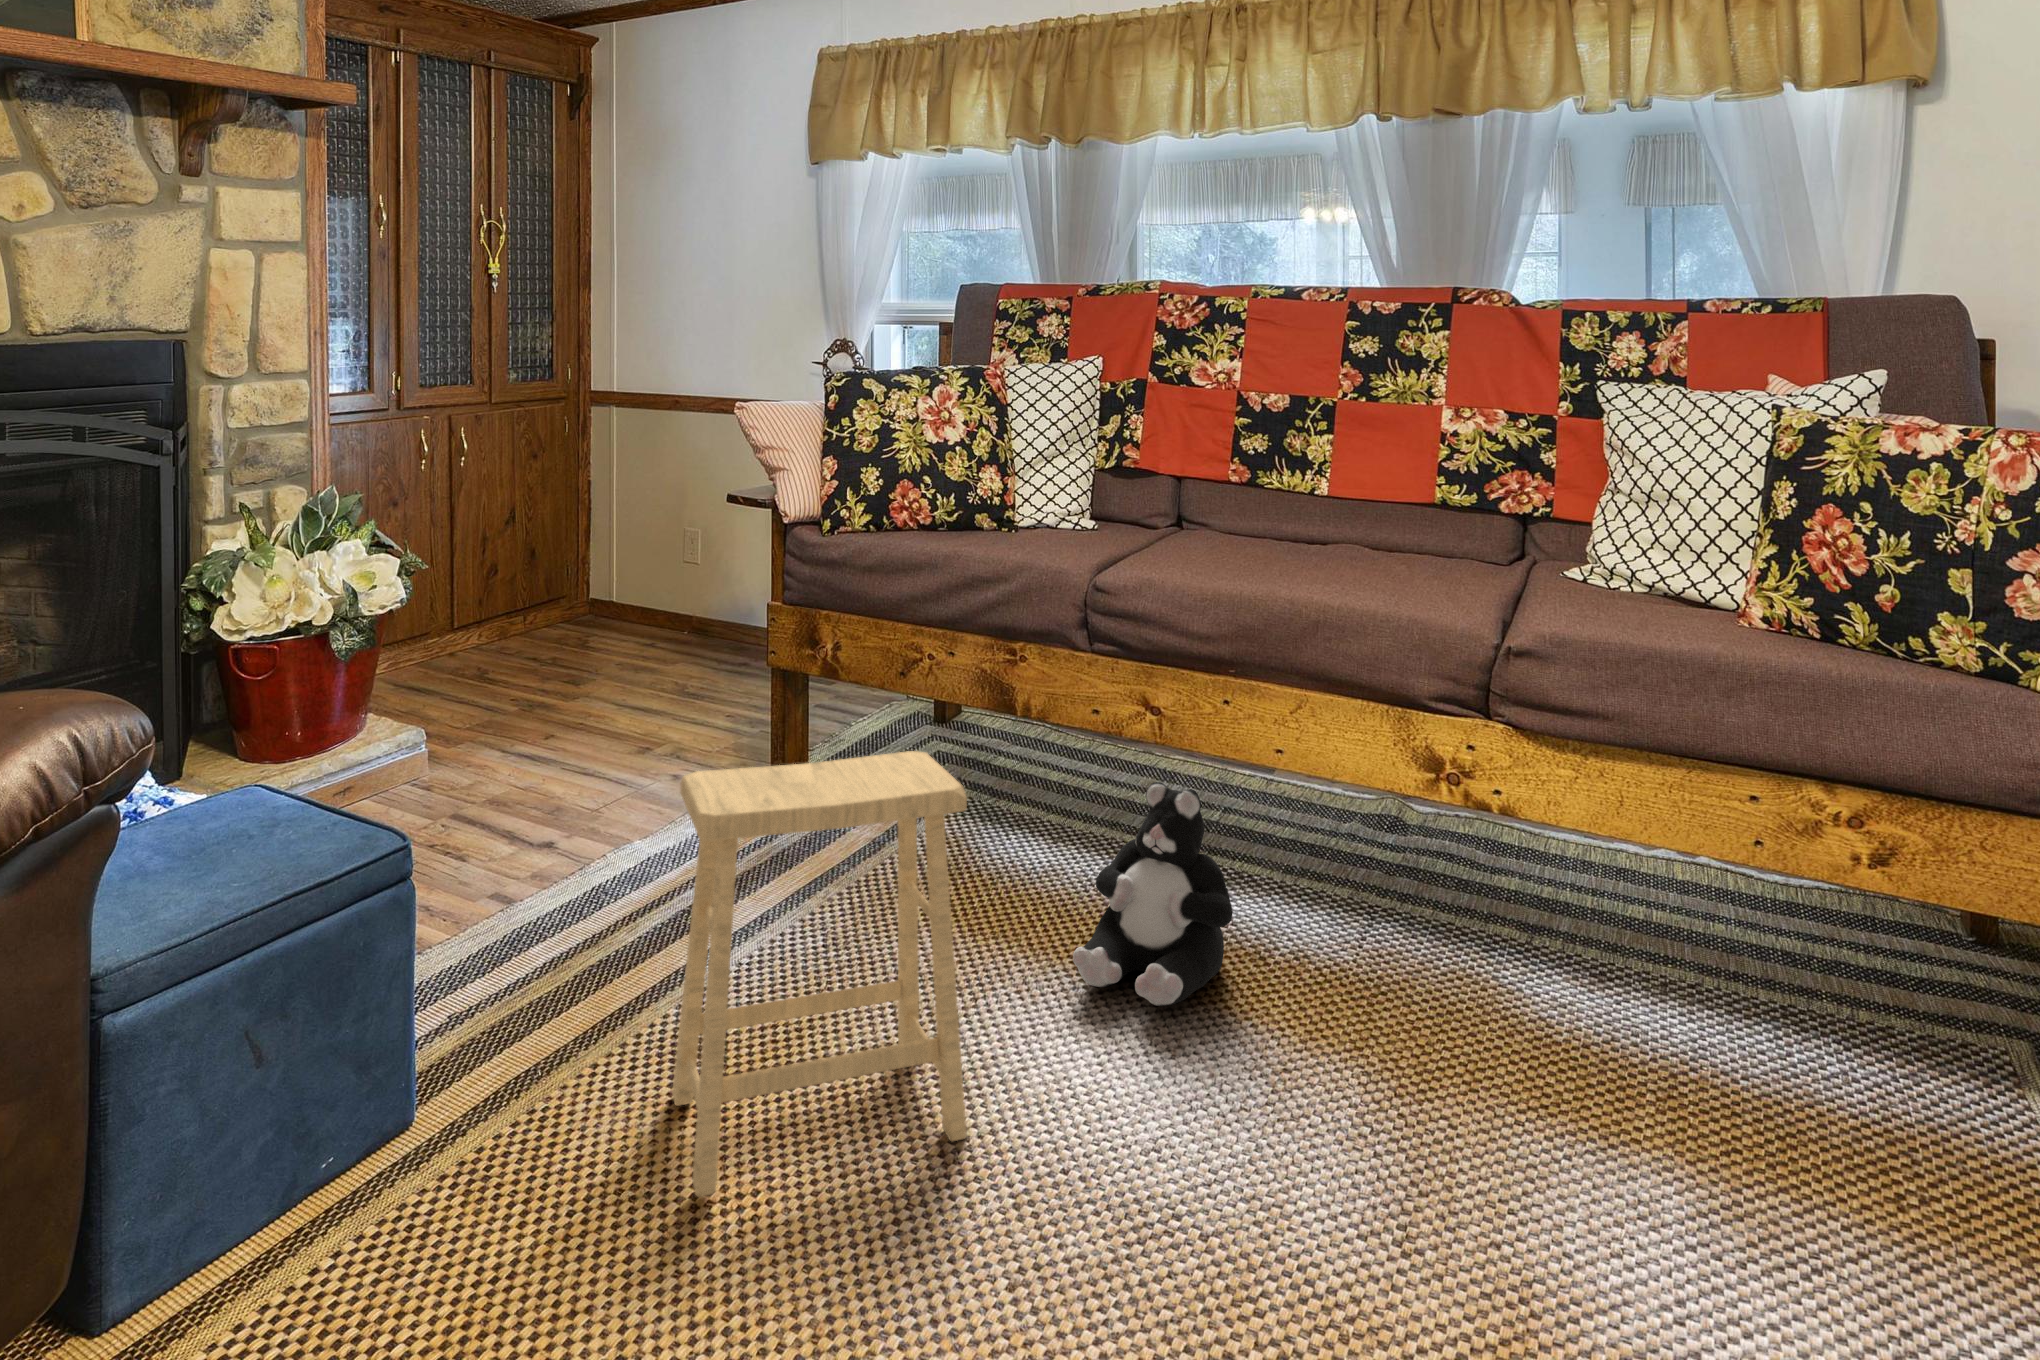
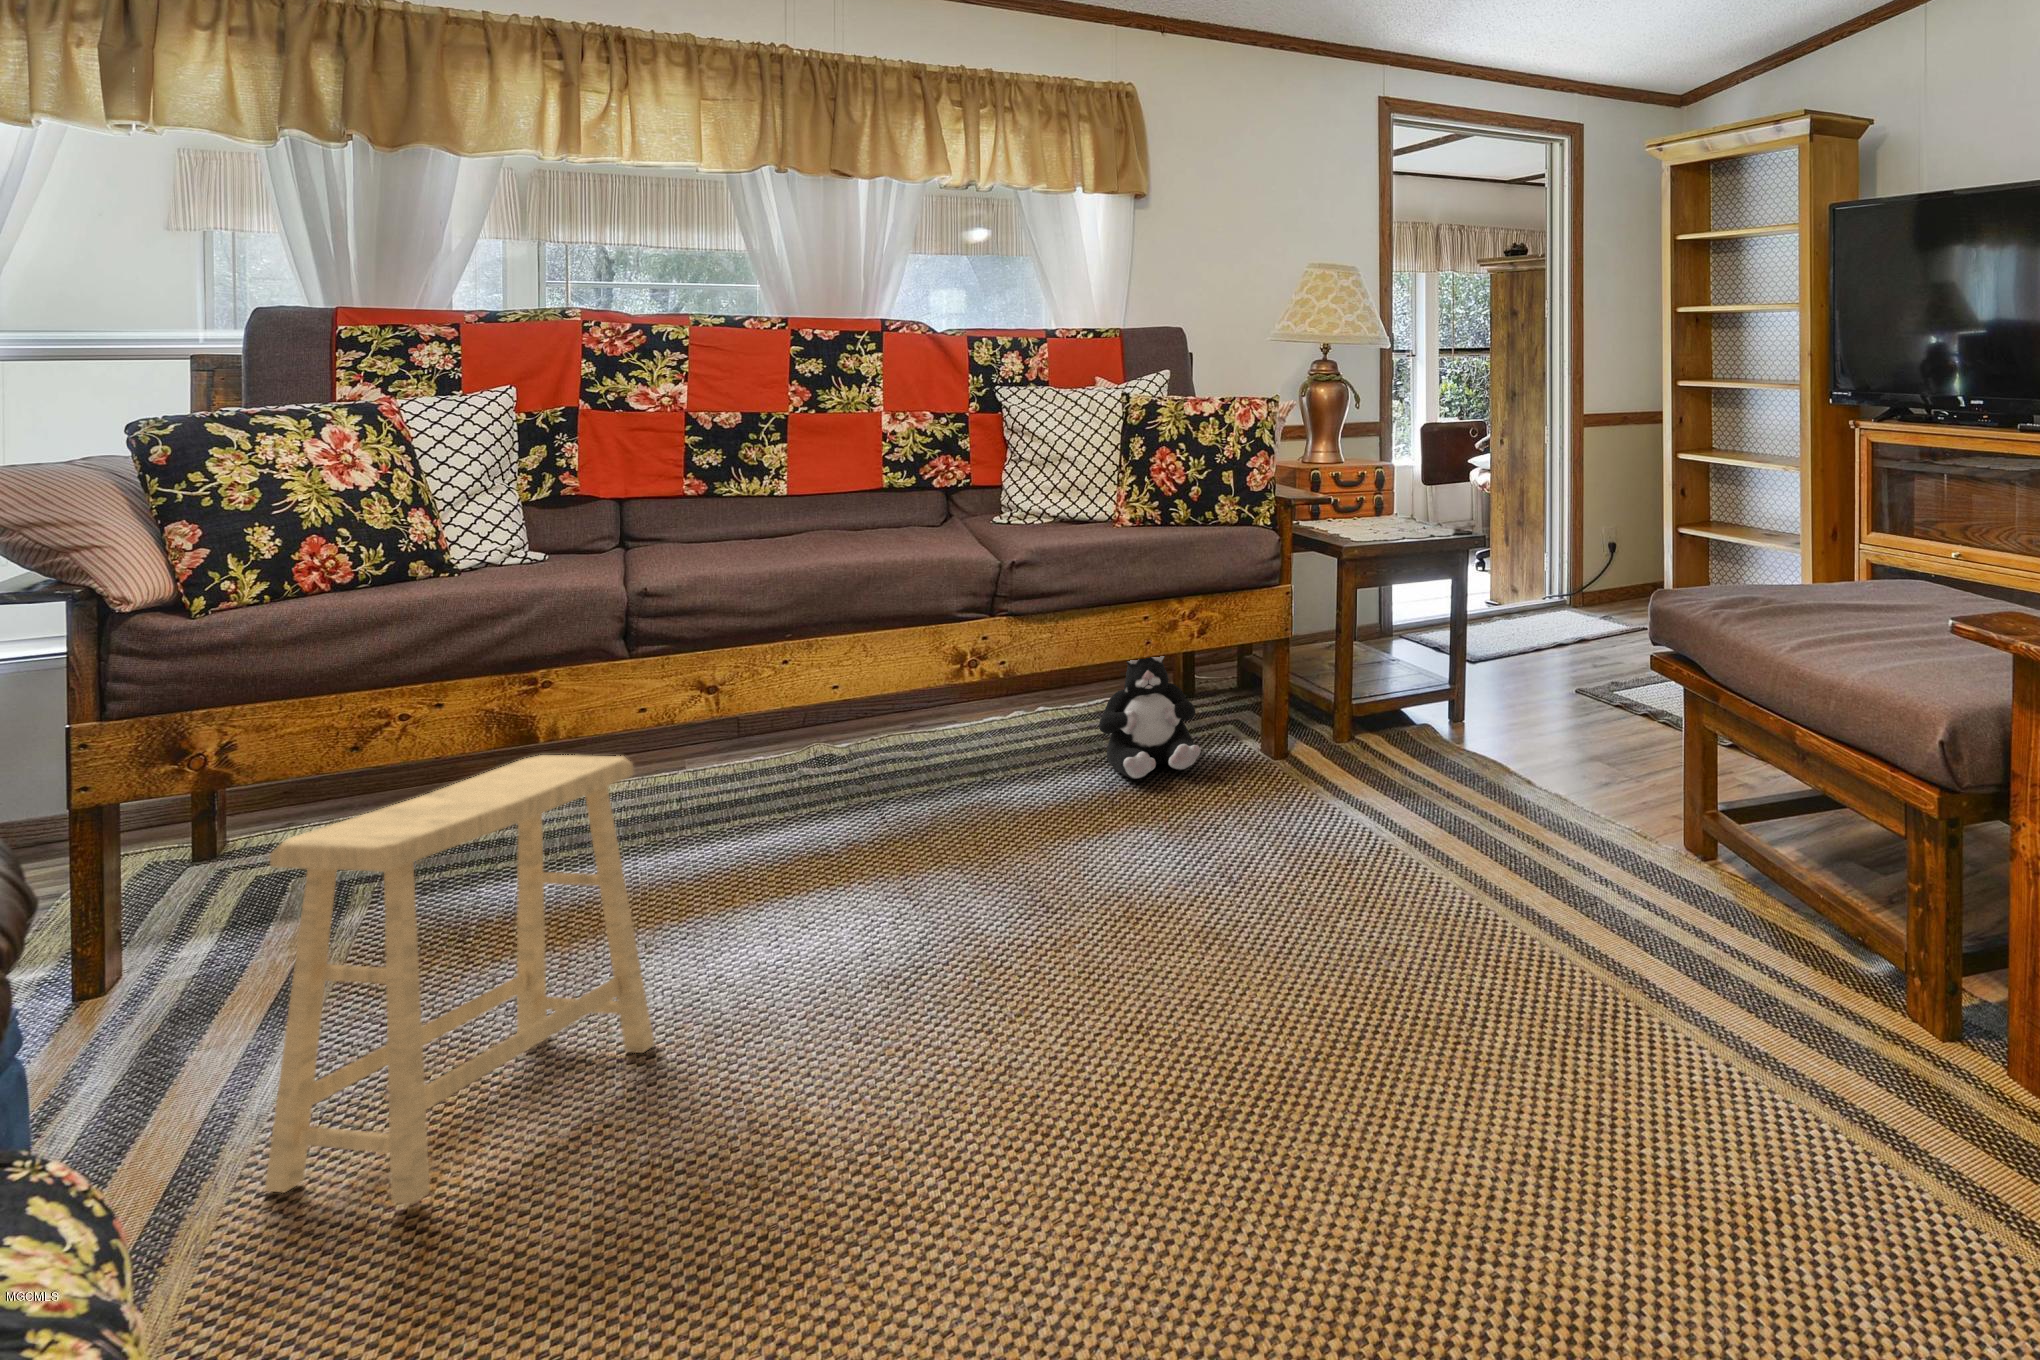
plush toy: present [1073,782,1232,1006] -> present [1099,656,1201,779]

